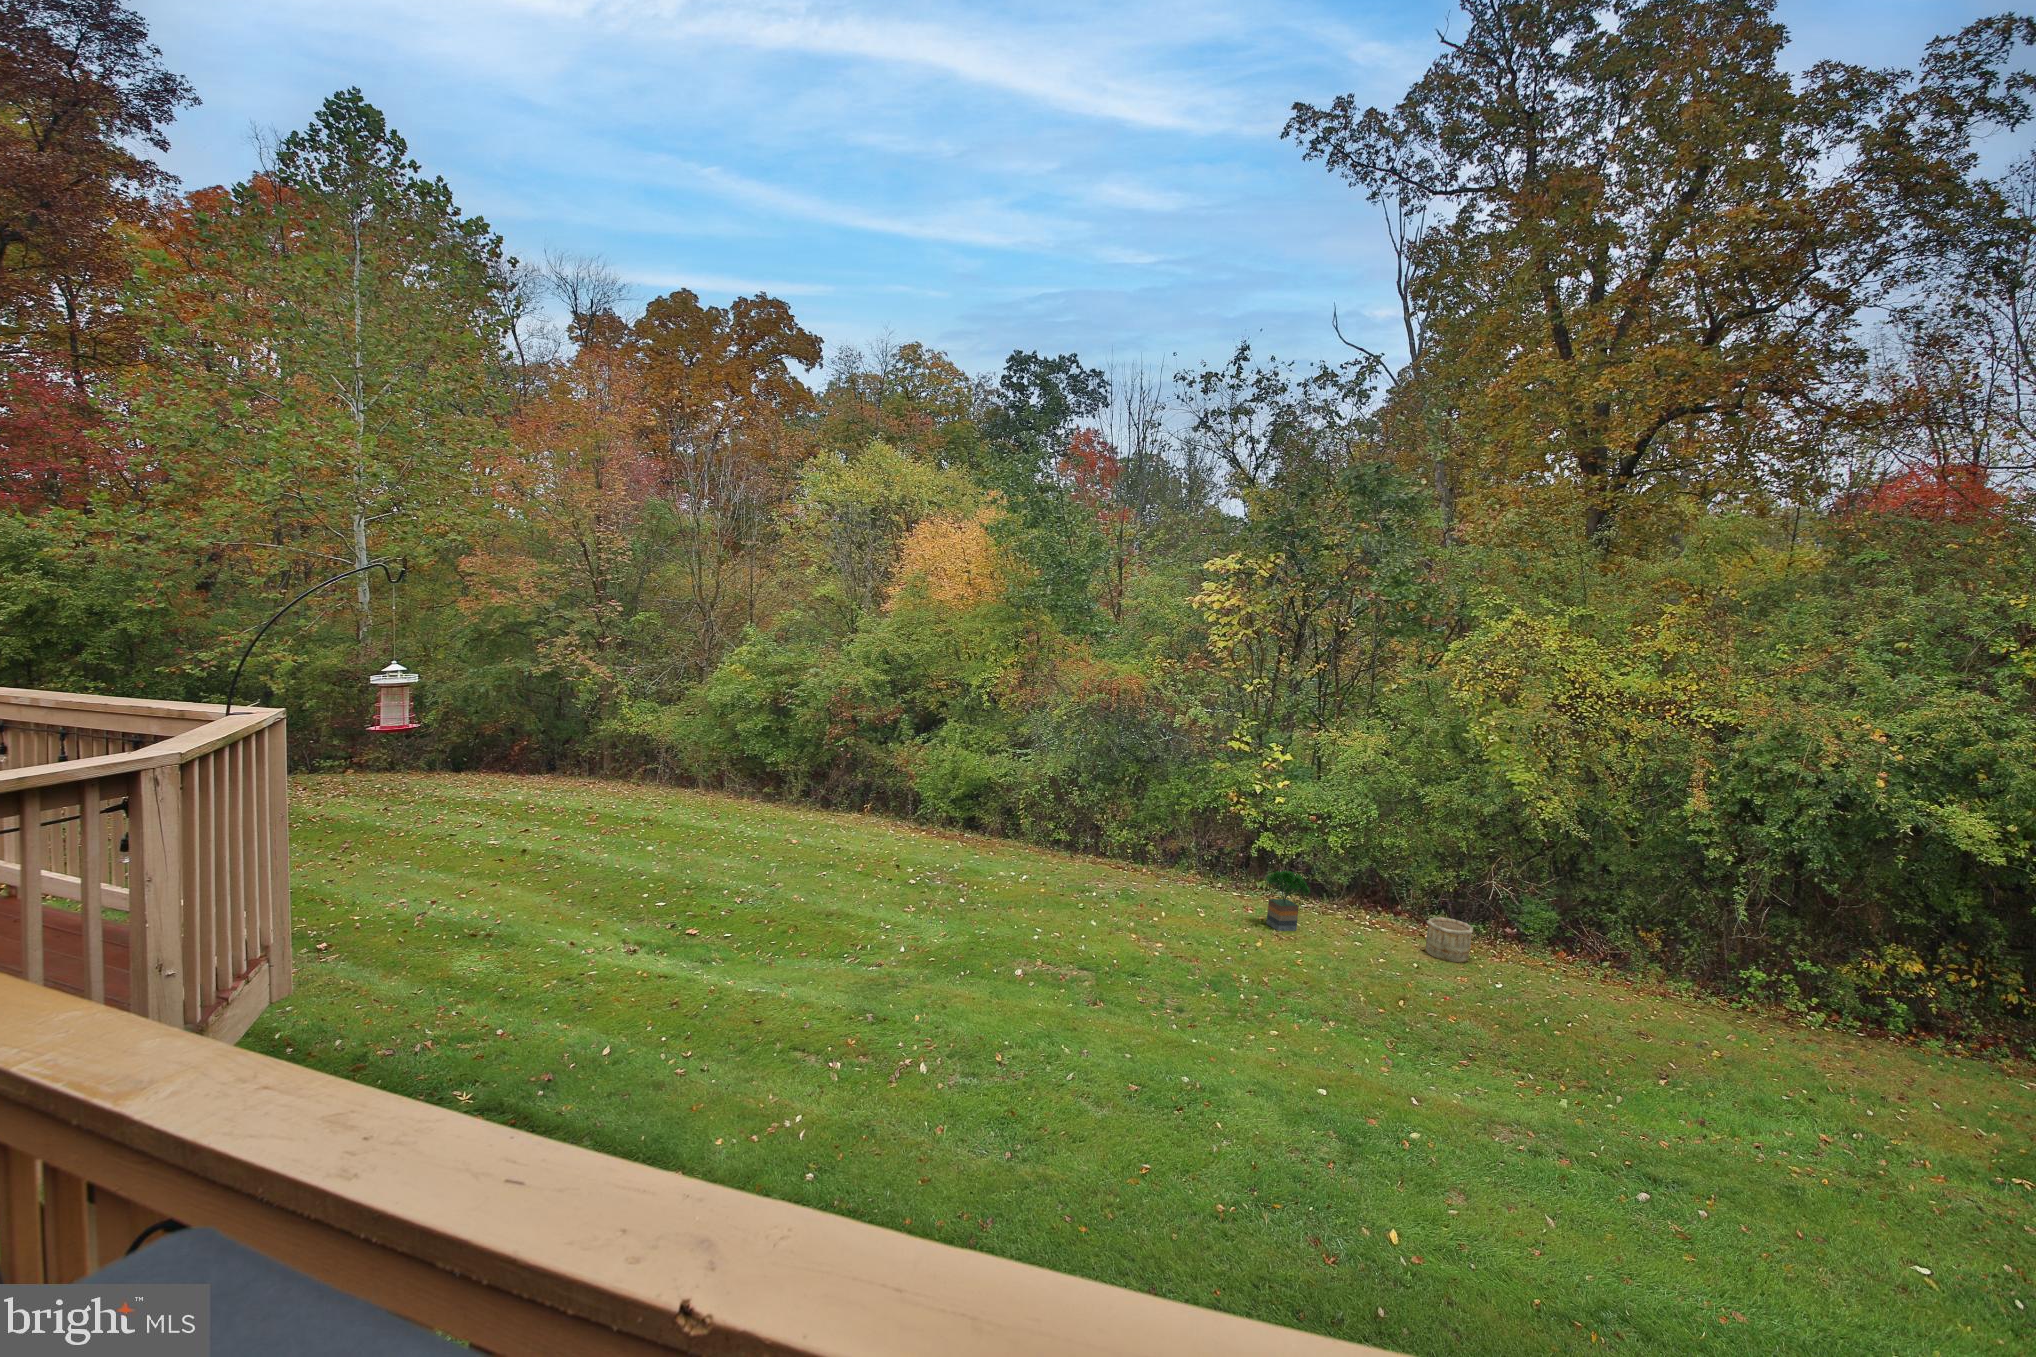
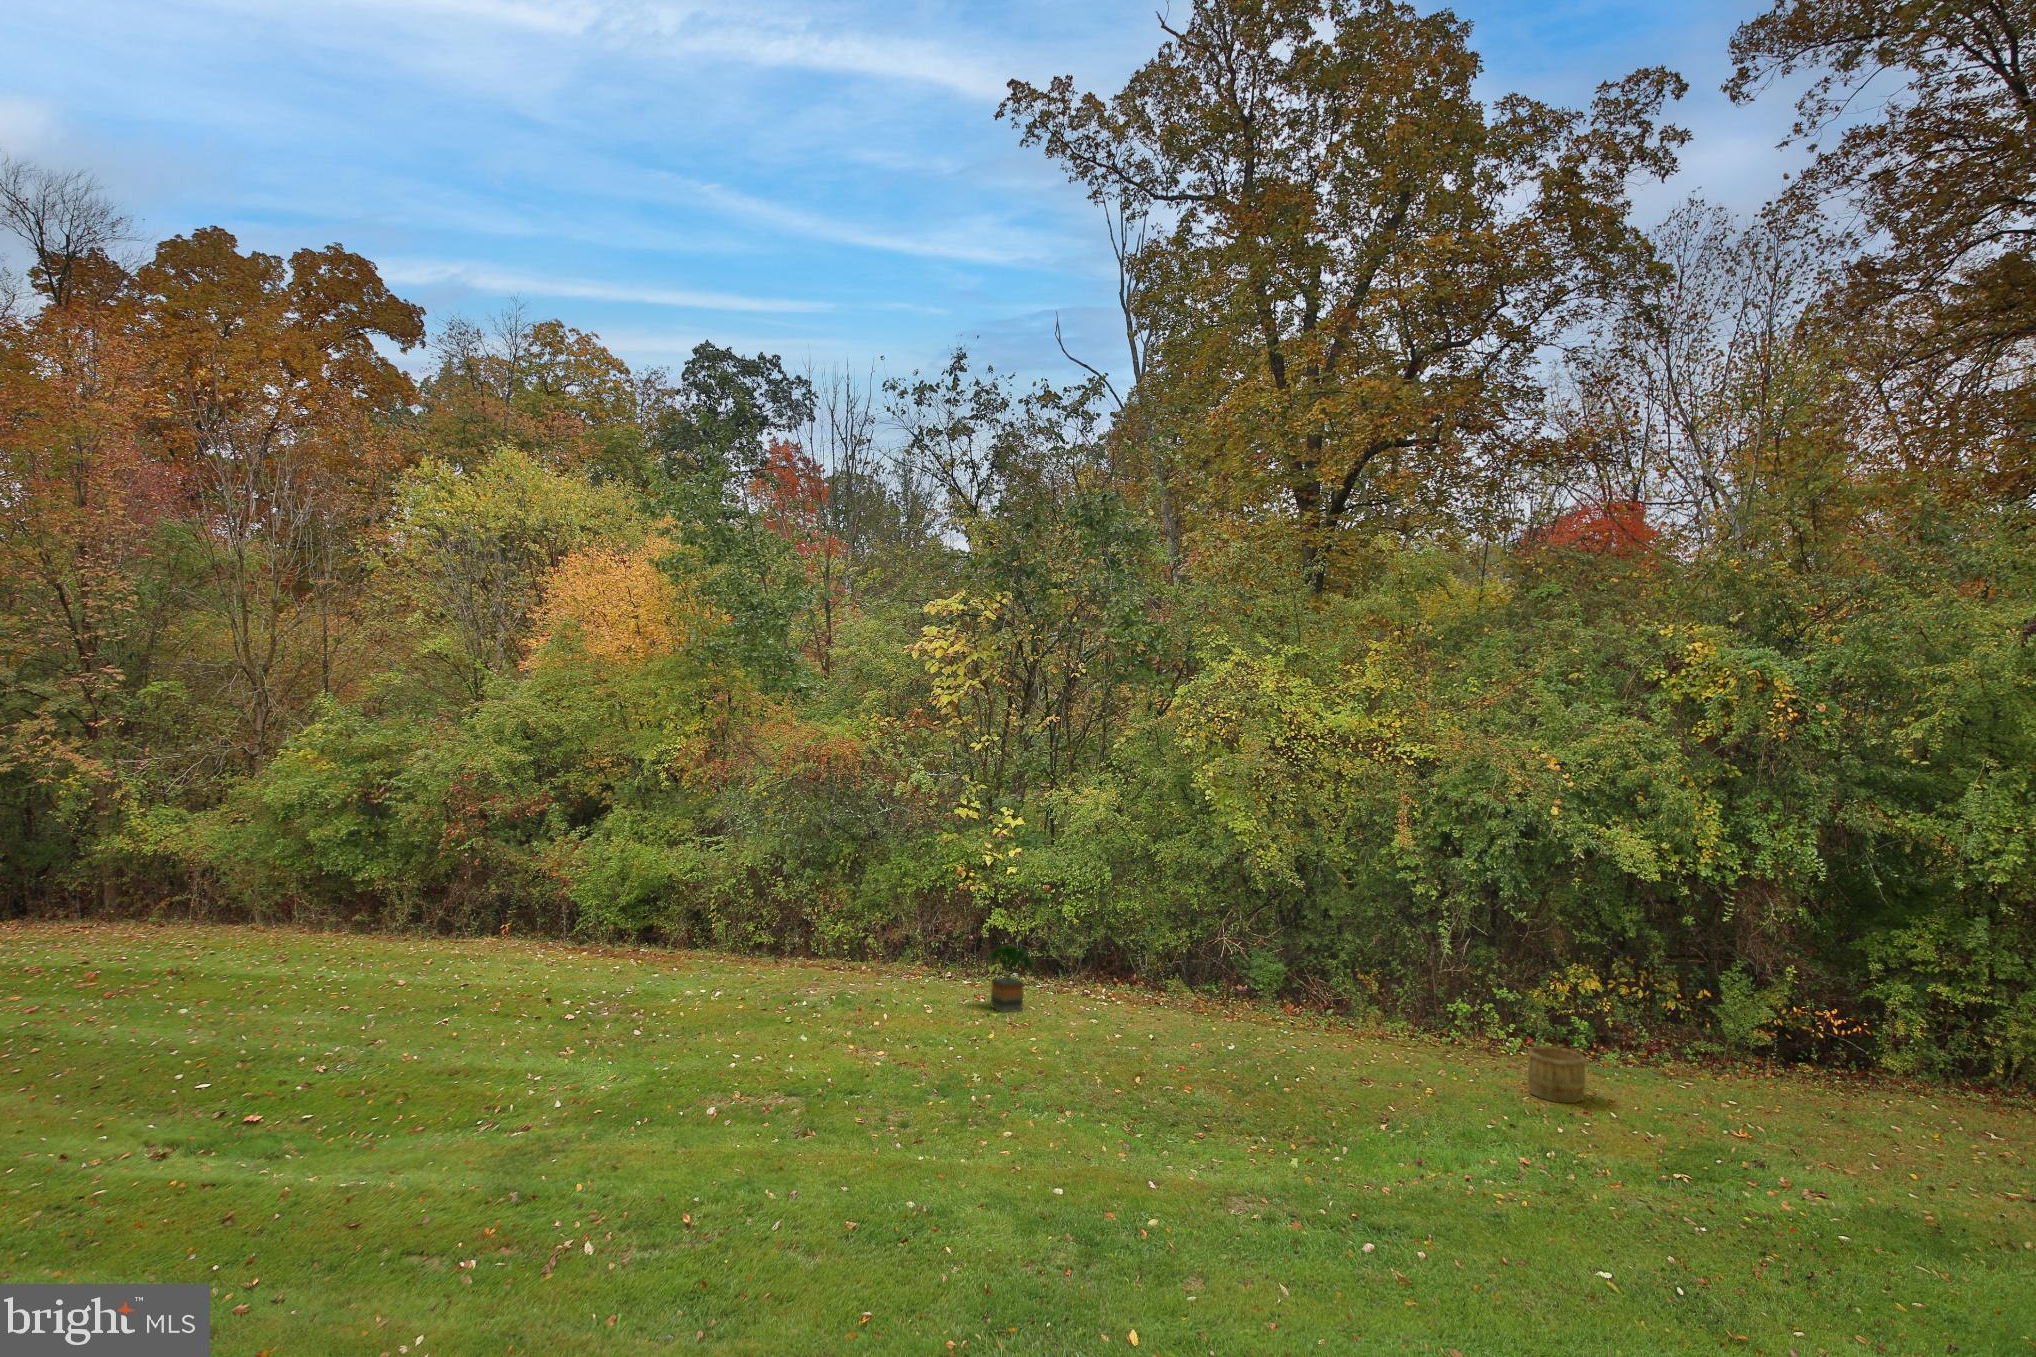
wooden bucket: present [1426,917,1473,962] -> present [1528,1045,1587,1103]

